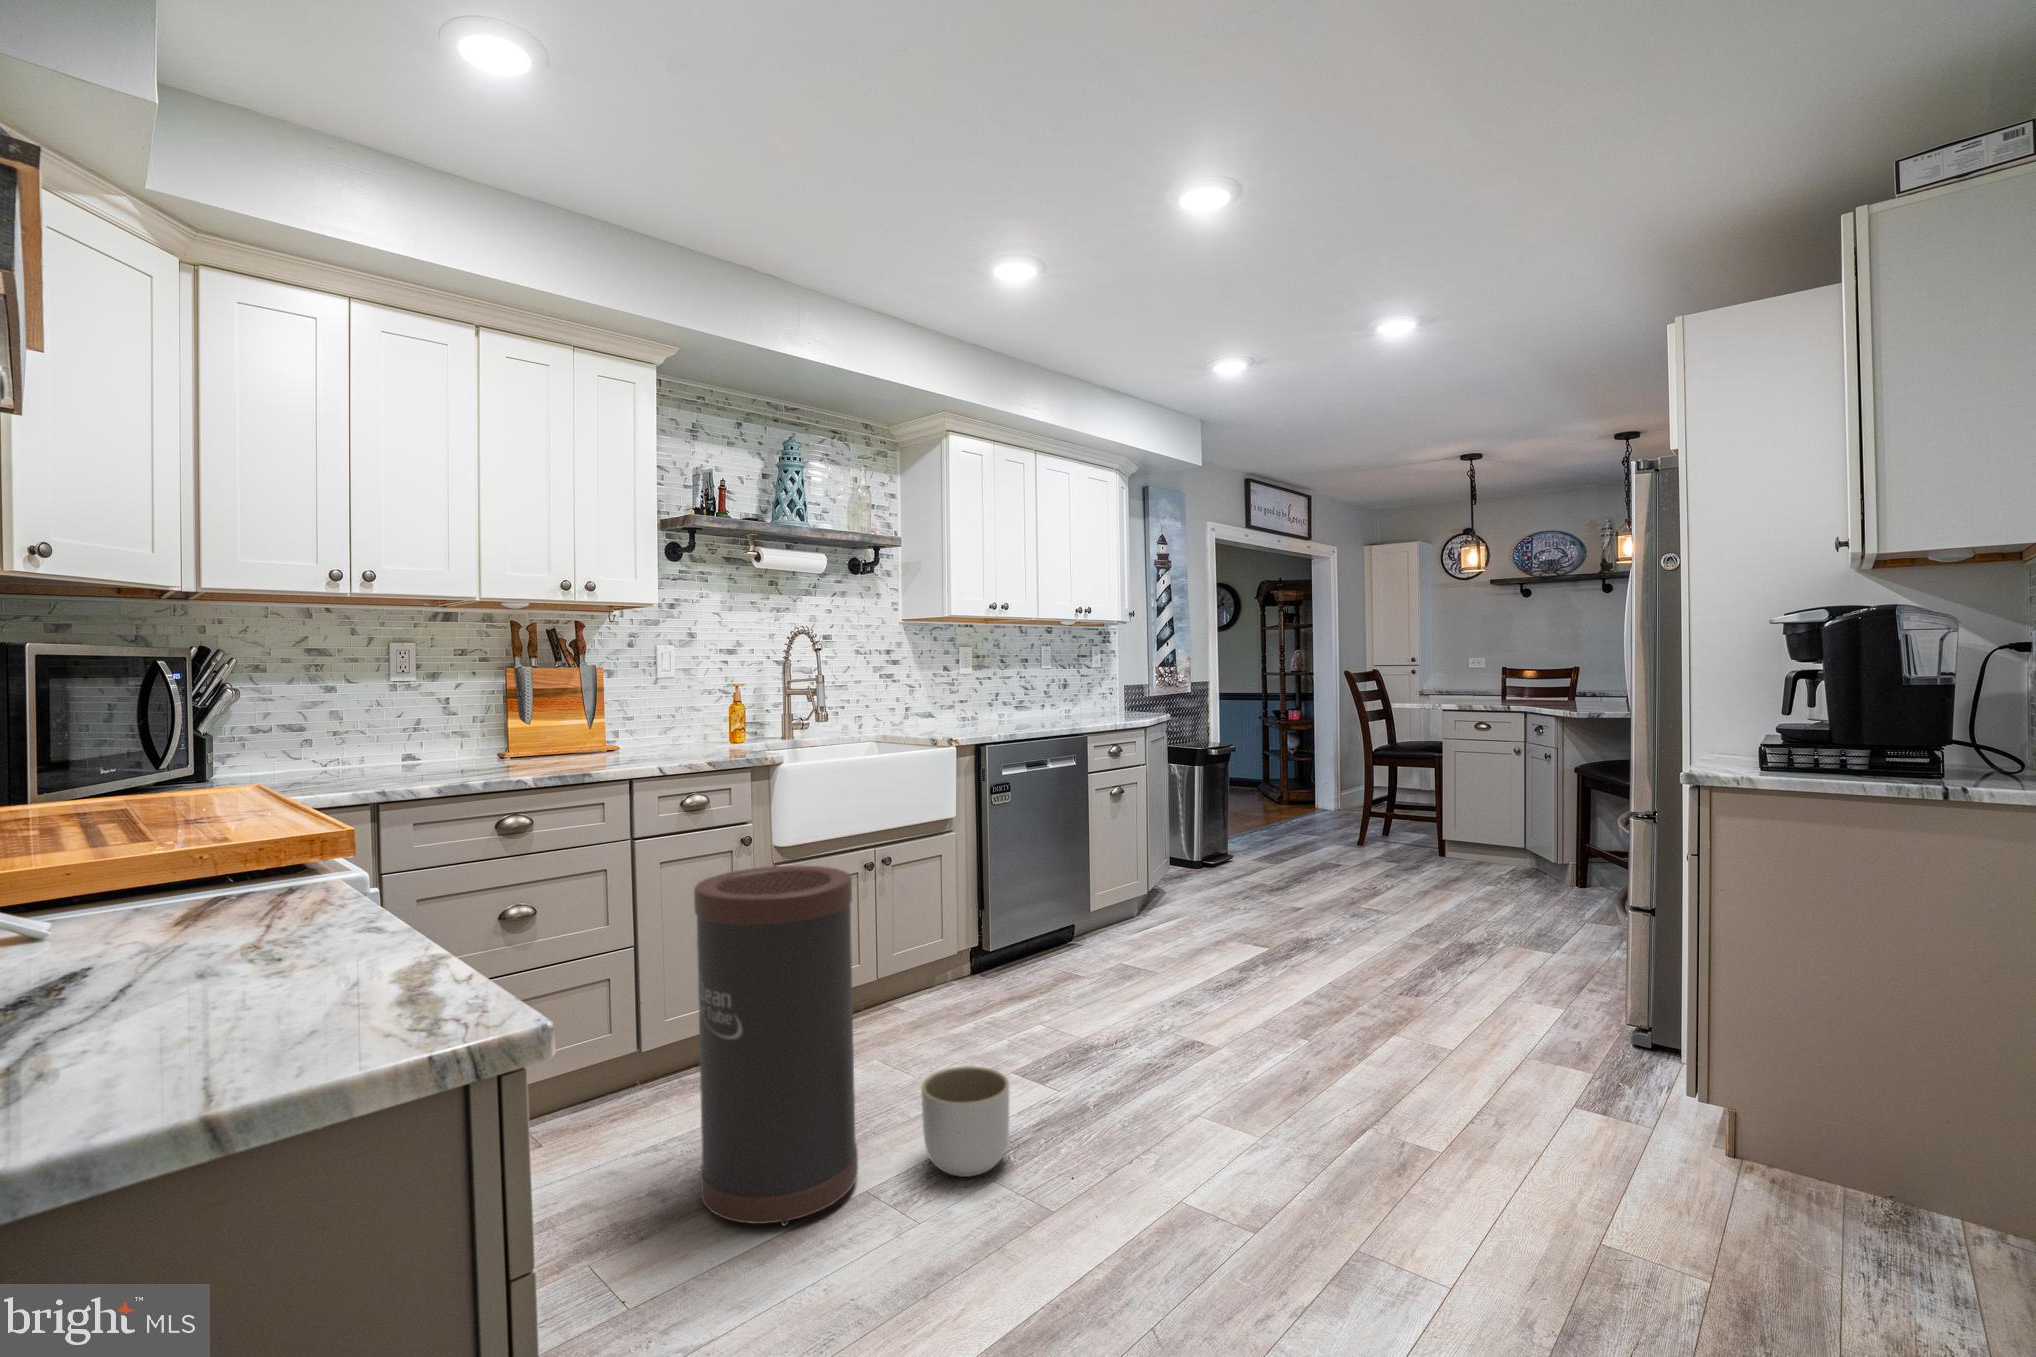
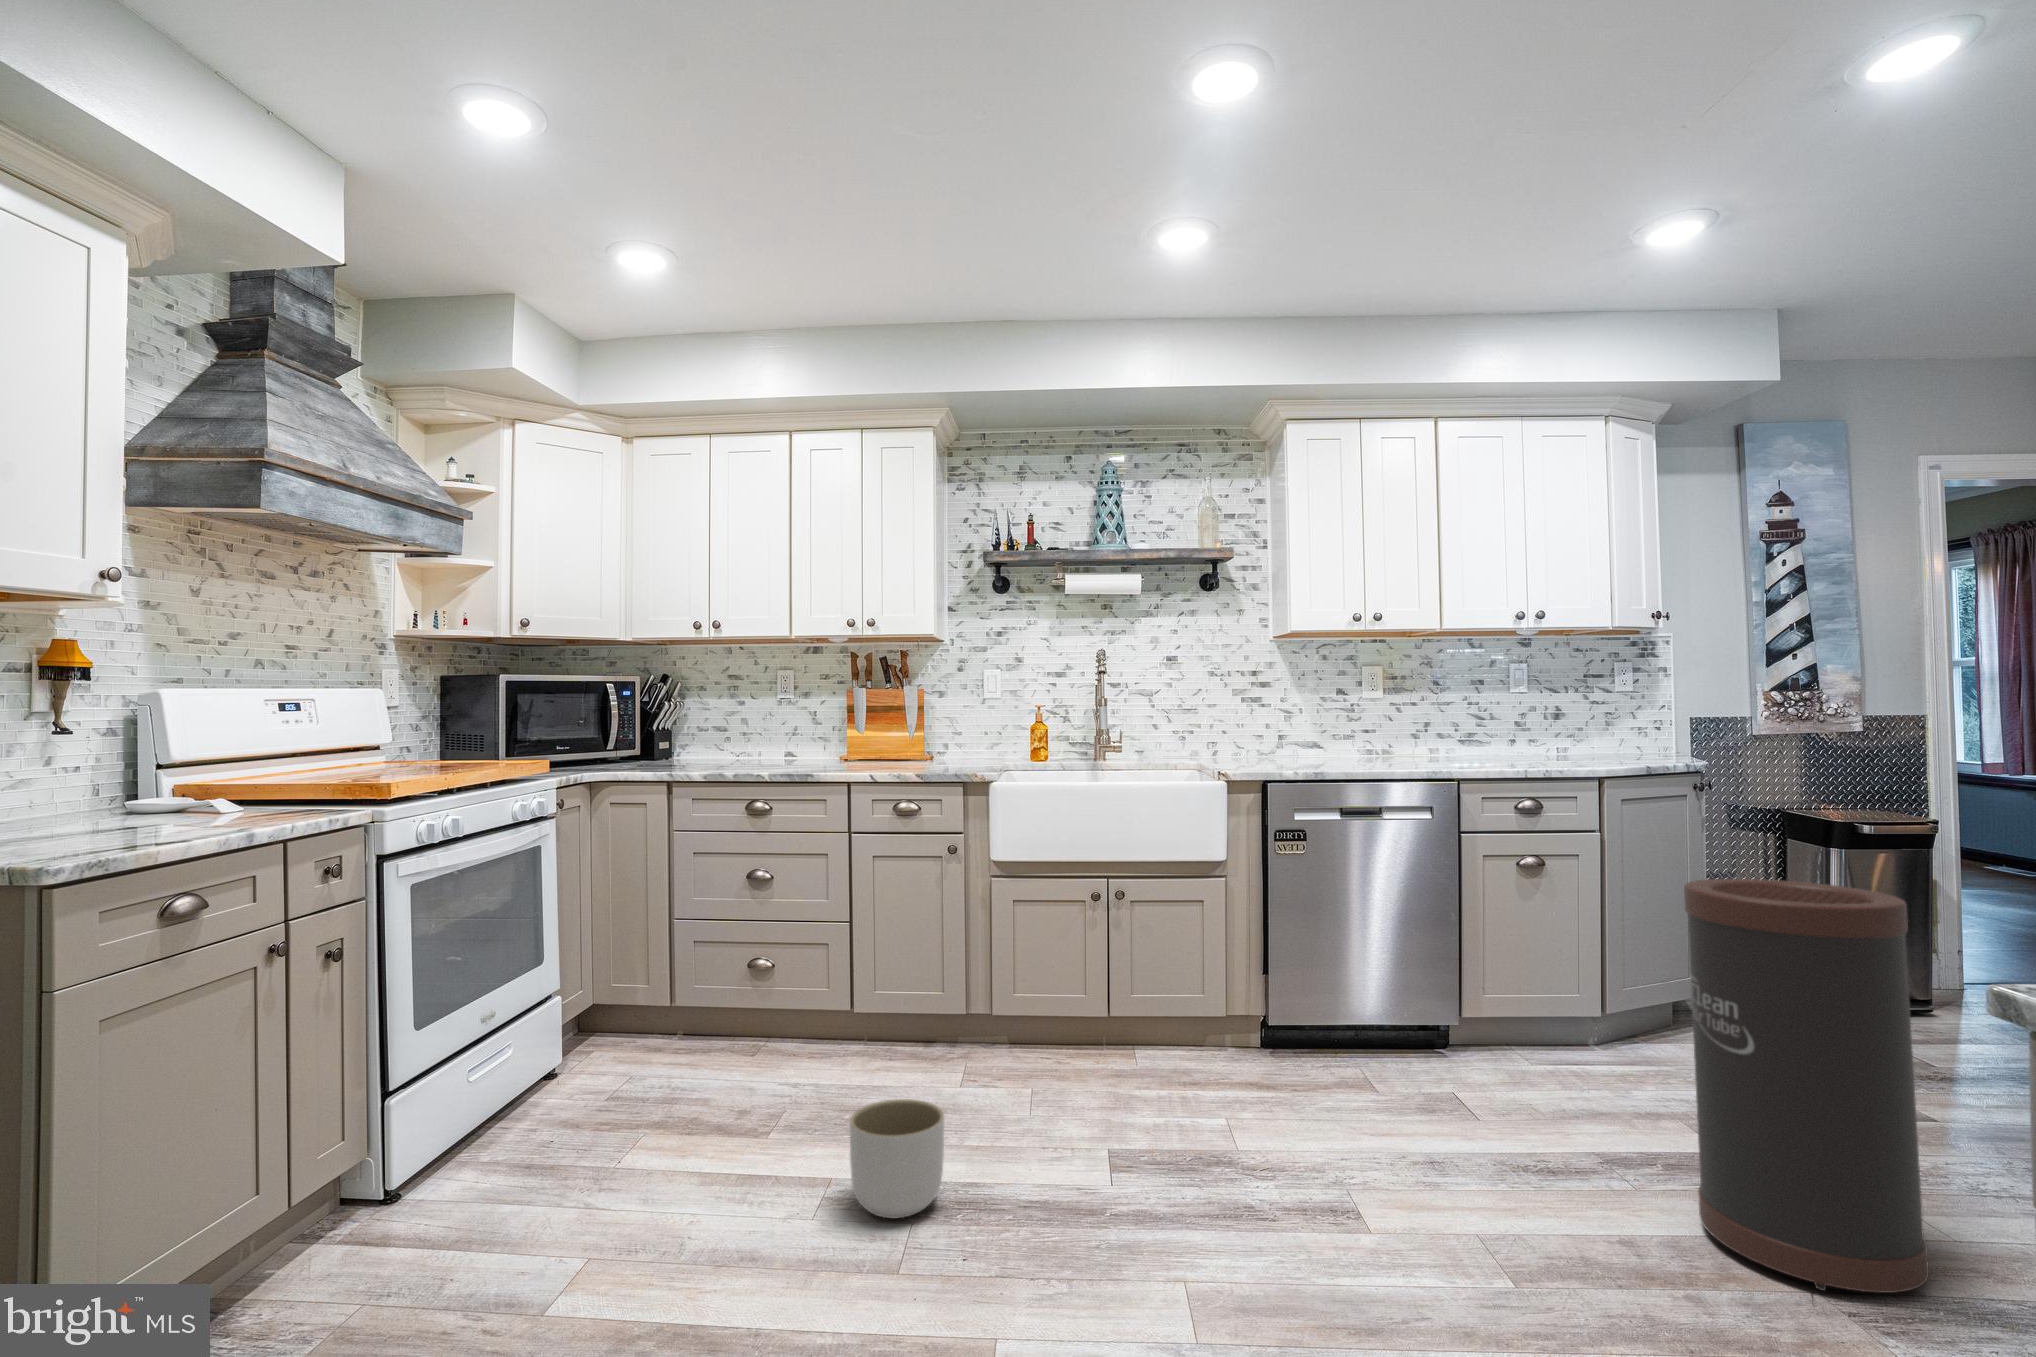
trash can: present [694,866,858,1226] -> present [1684,879,1929,1293]

